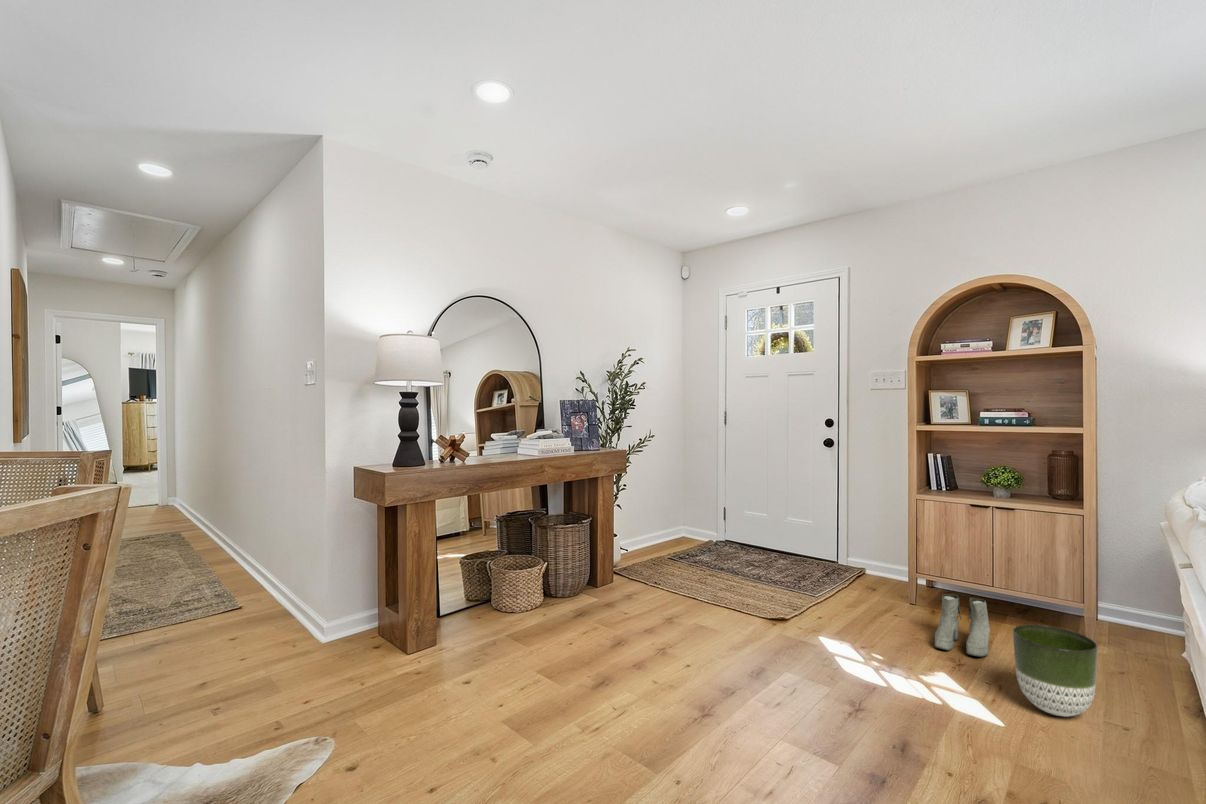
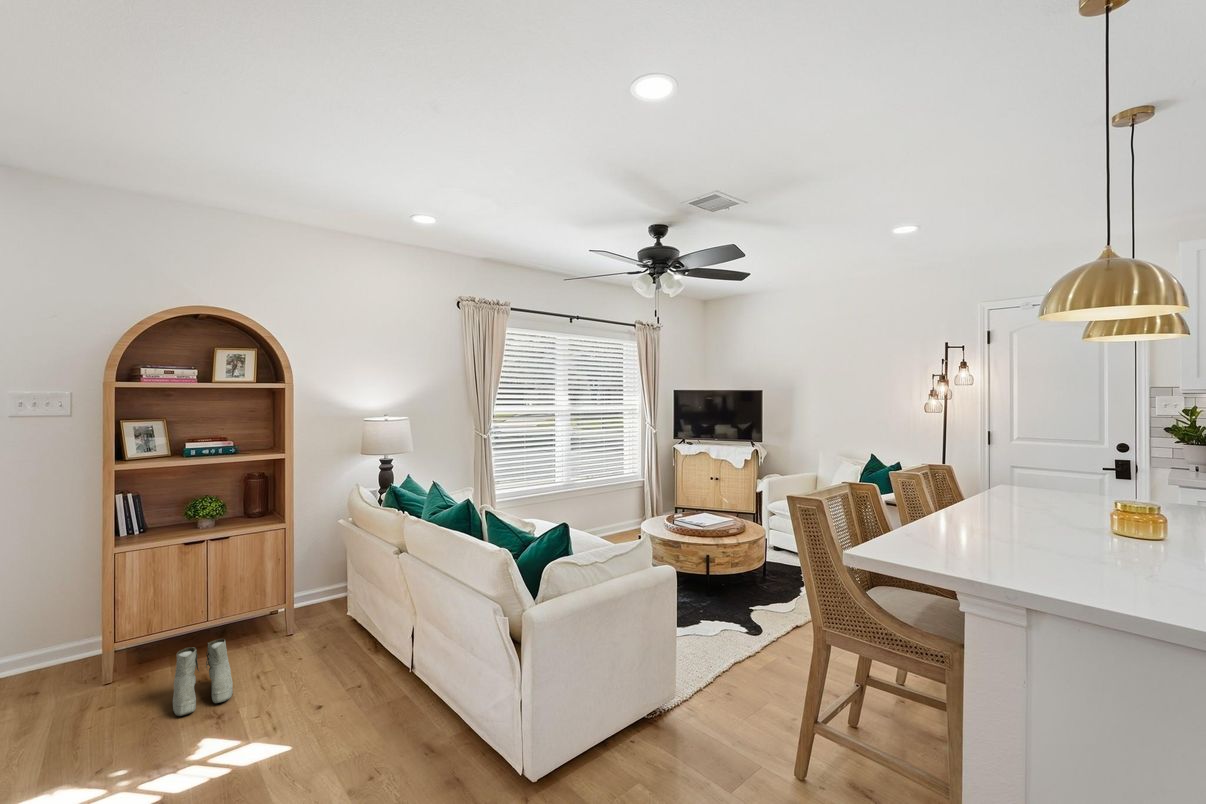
planter: present [1013,625,1098,717] -> none [285,633,351,715]

